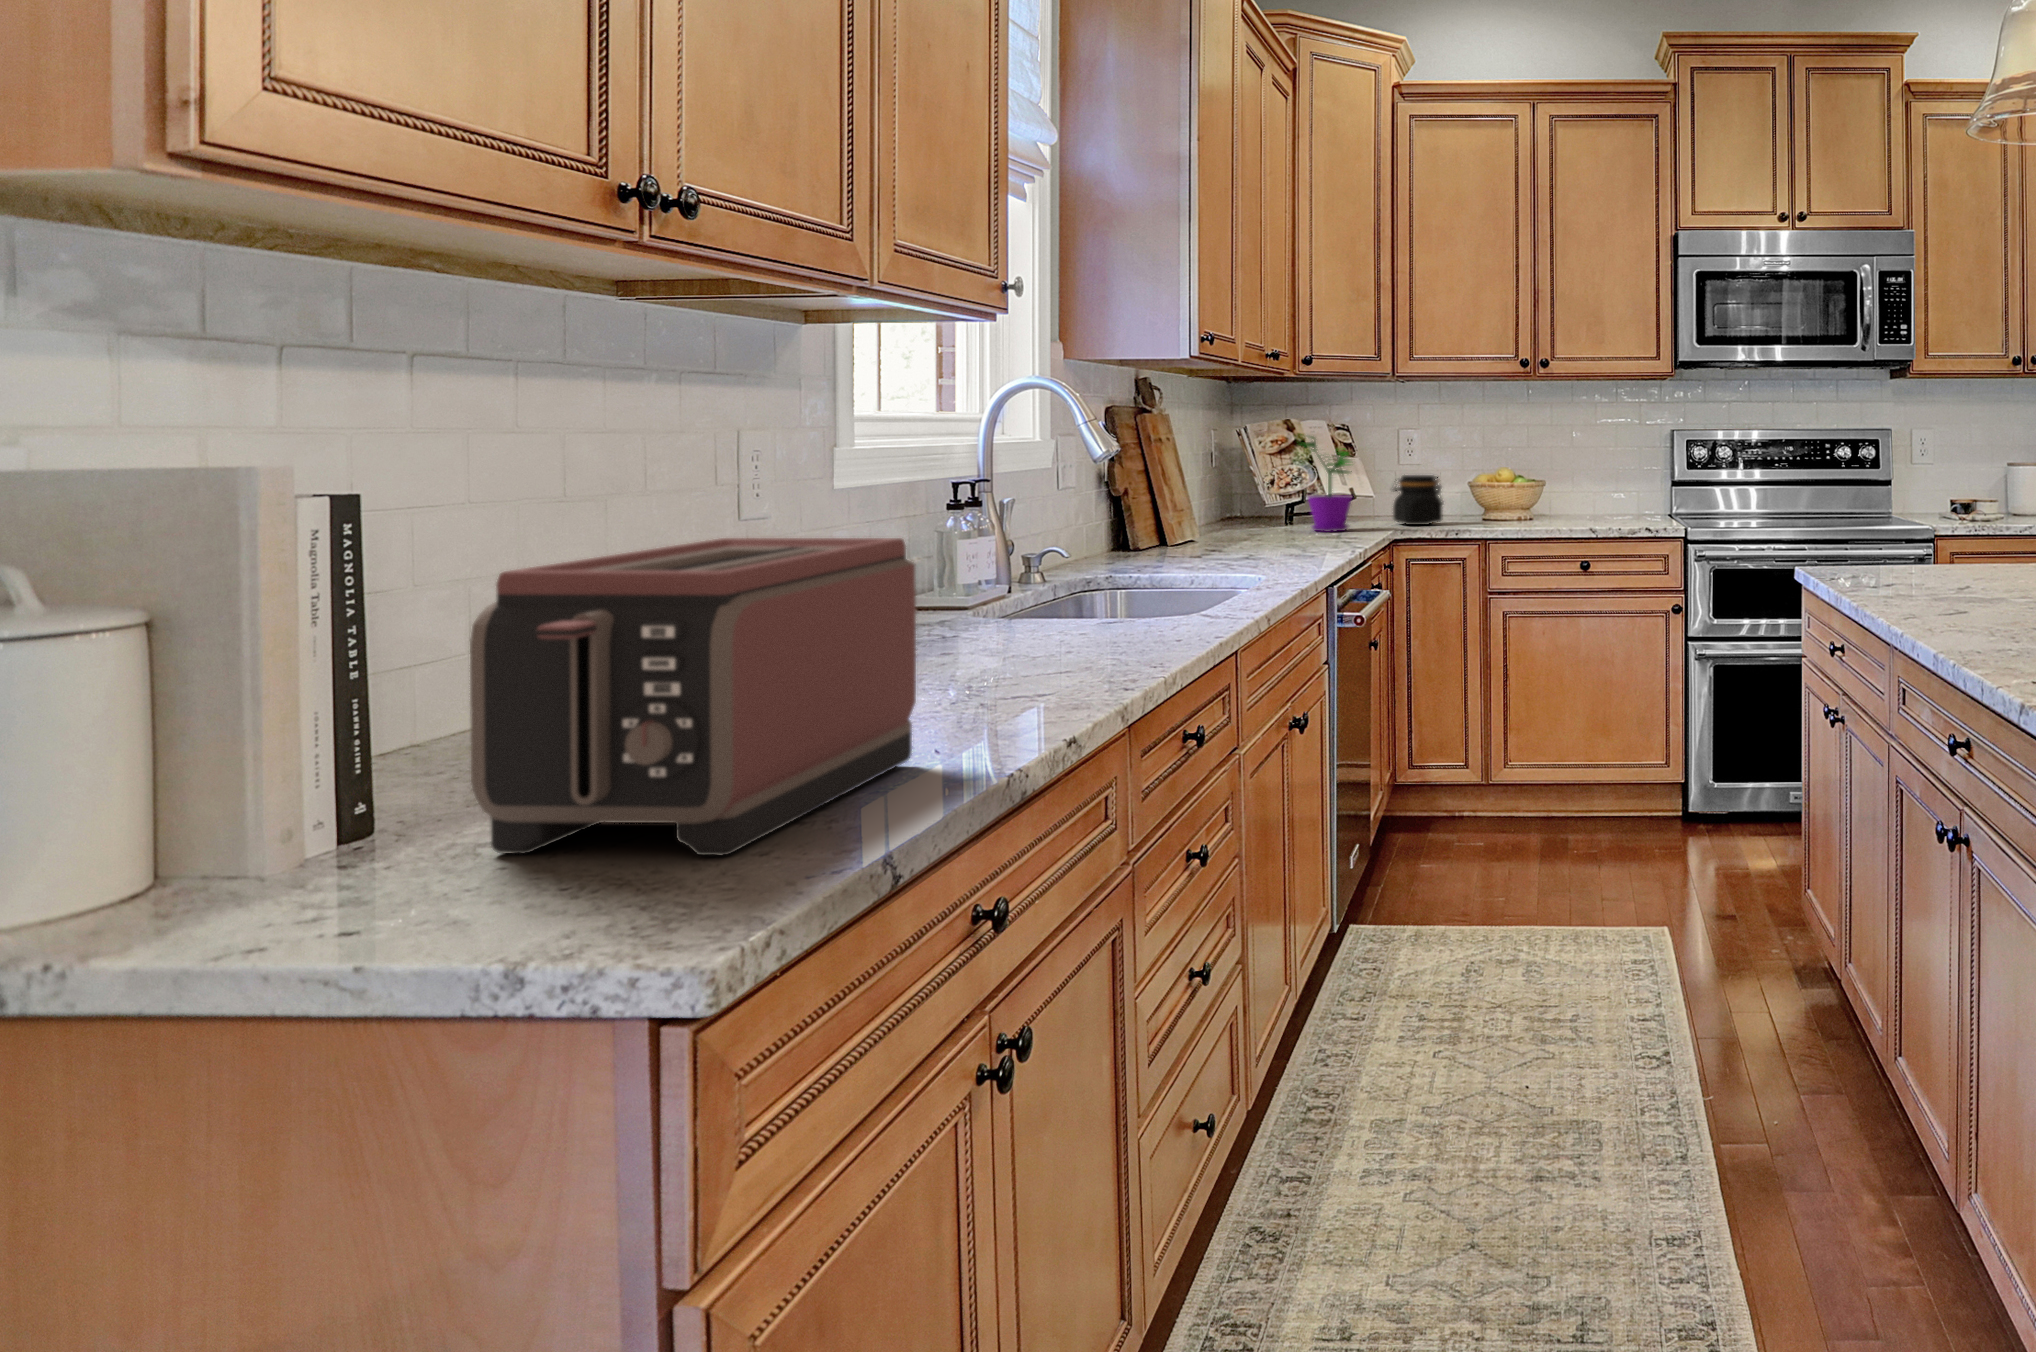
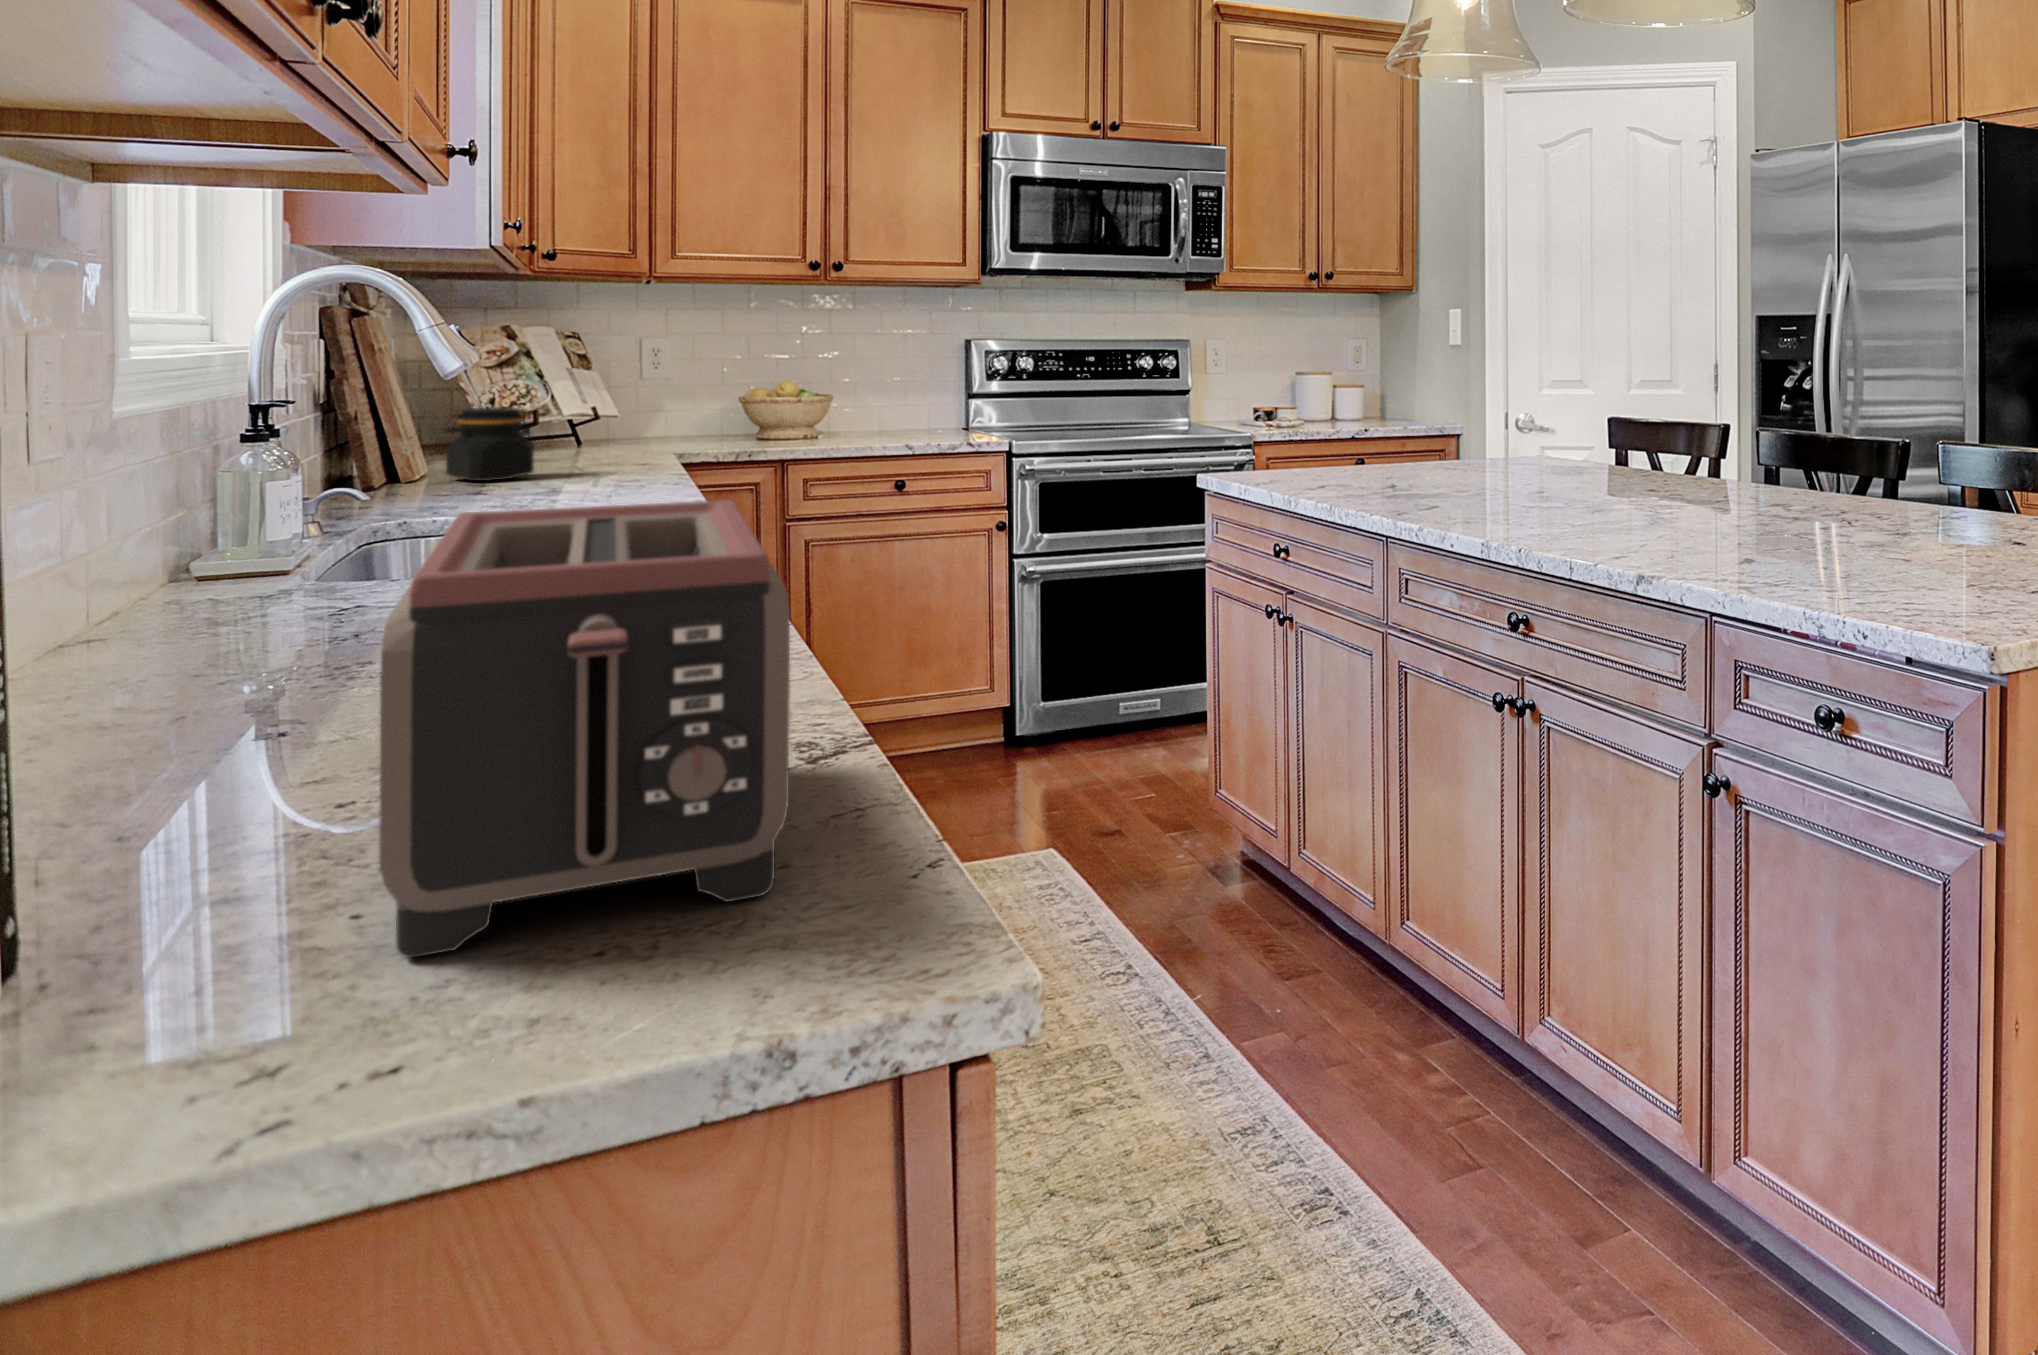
flower pot: present [1297,437,1352,532] -> none [540,336,627,462]
jar: present [1393,475,1443,525] -> present [444,407,534,481]

